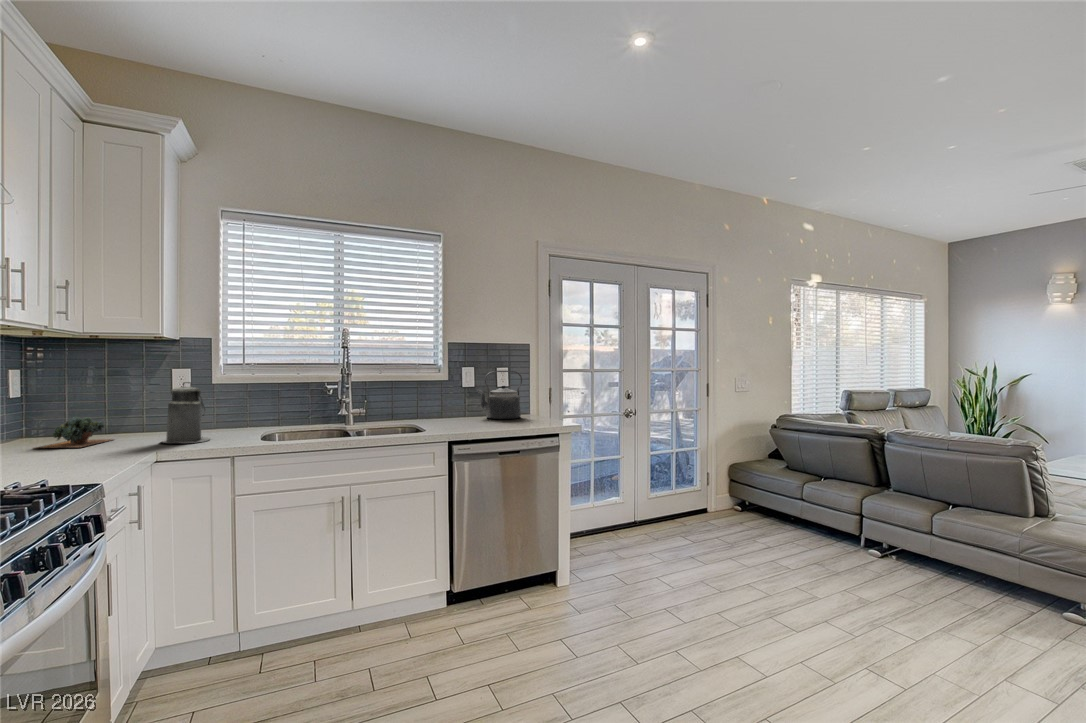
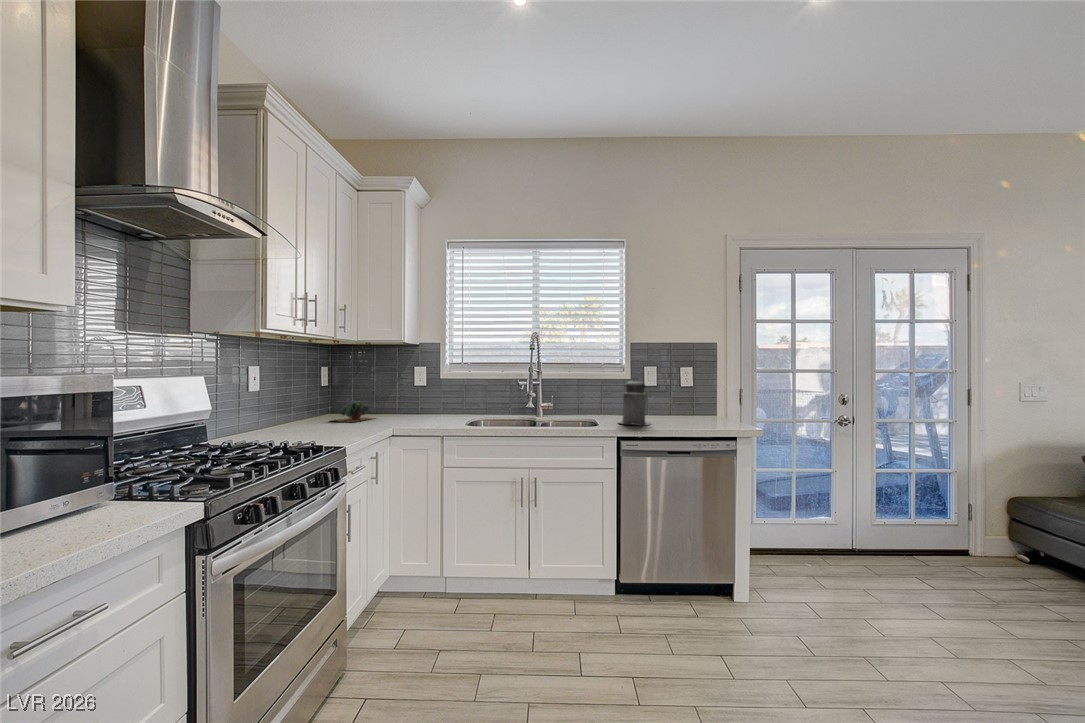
kettle: present [478,371,522,419] -> none [658,371,705,420]
canister: present [161,382,210,443] -> present [619,379,651,425]

